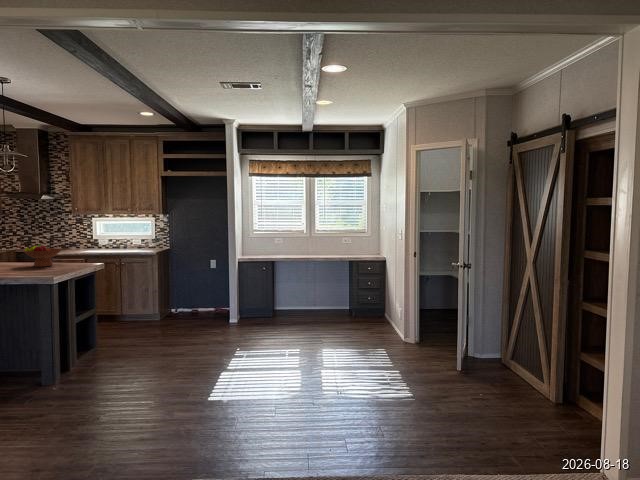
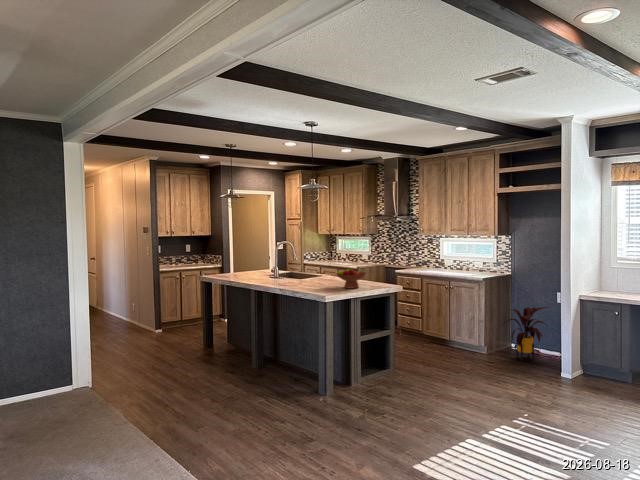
house plant: none [173,272,211,319] -> present [503,307,547,360]

